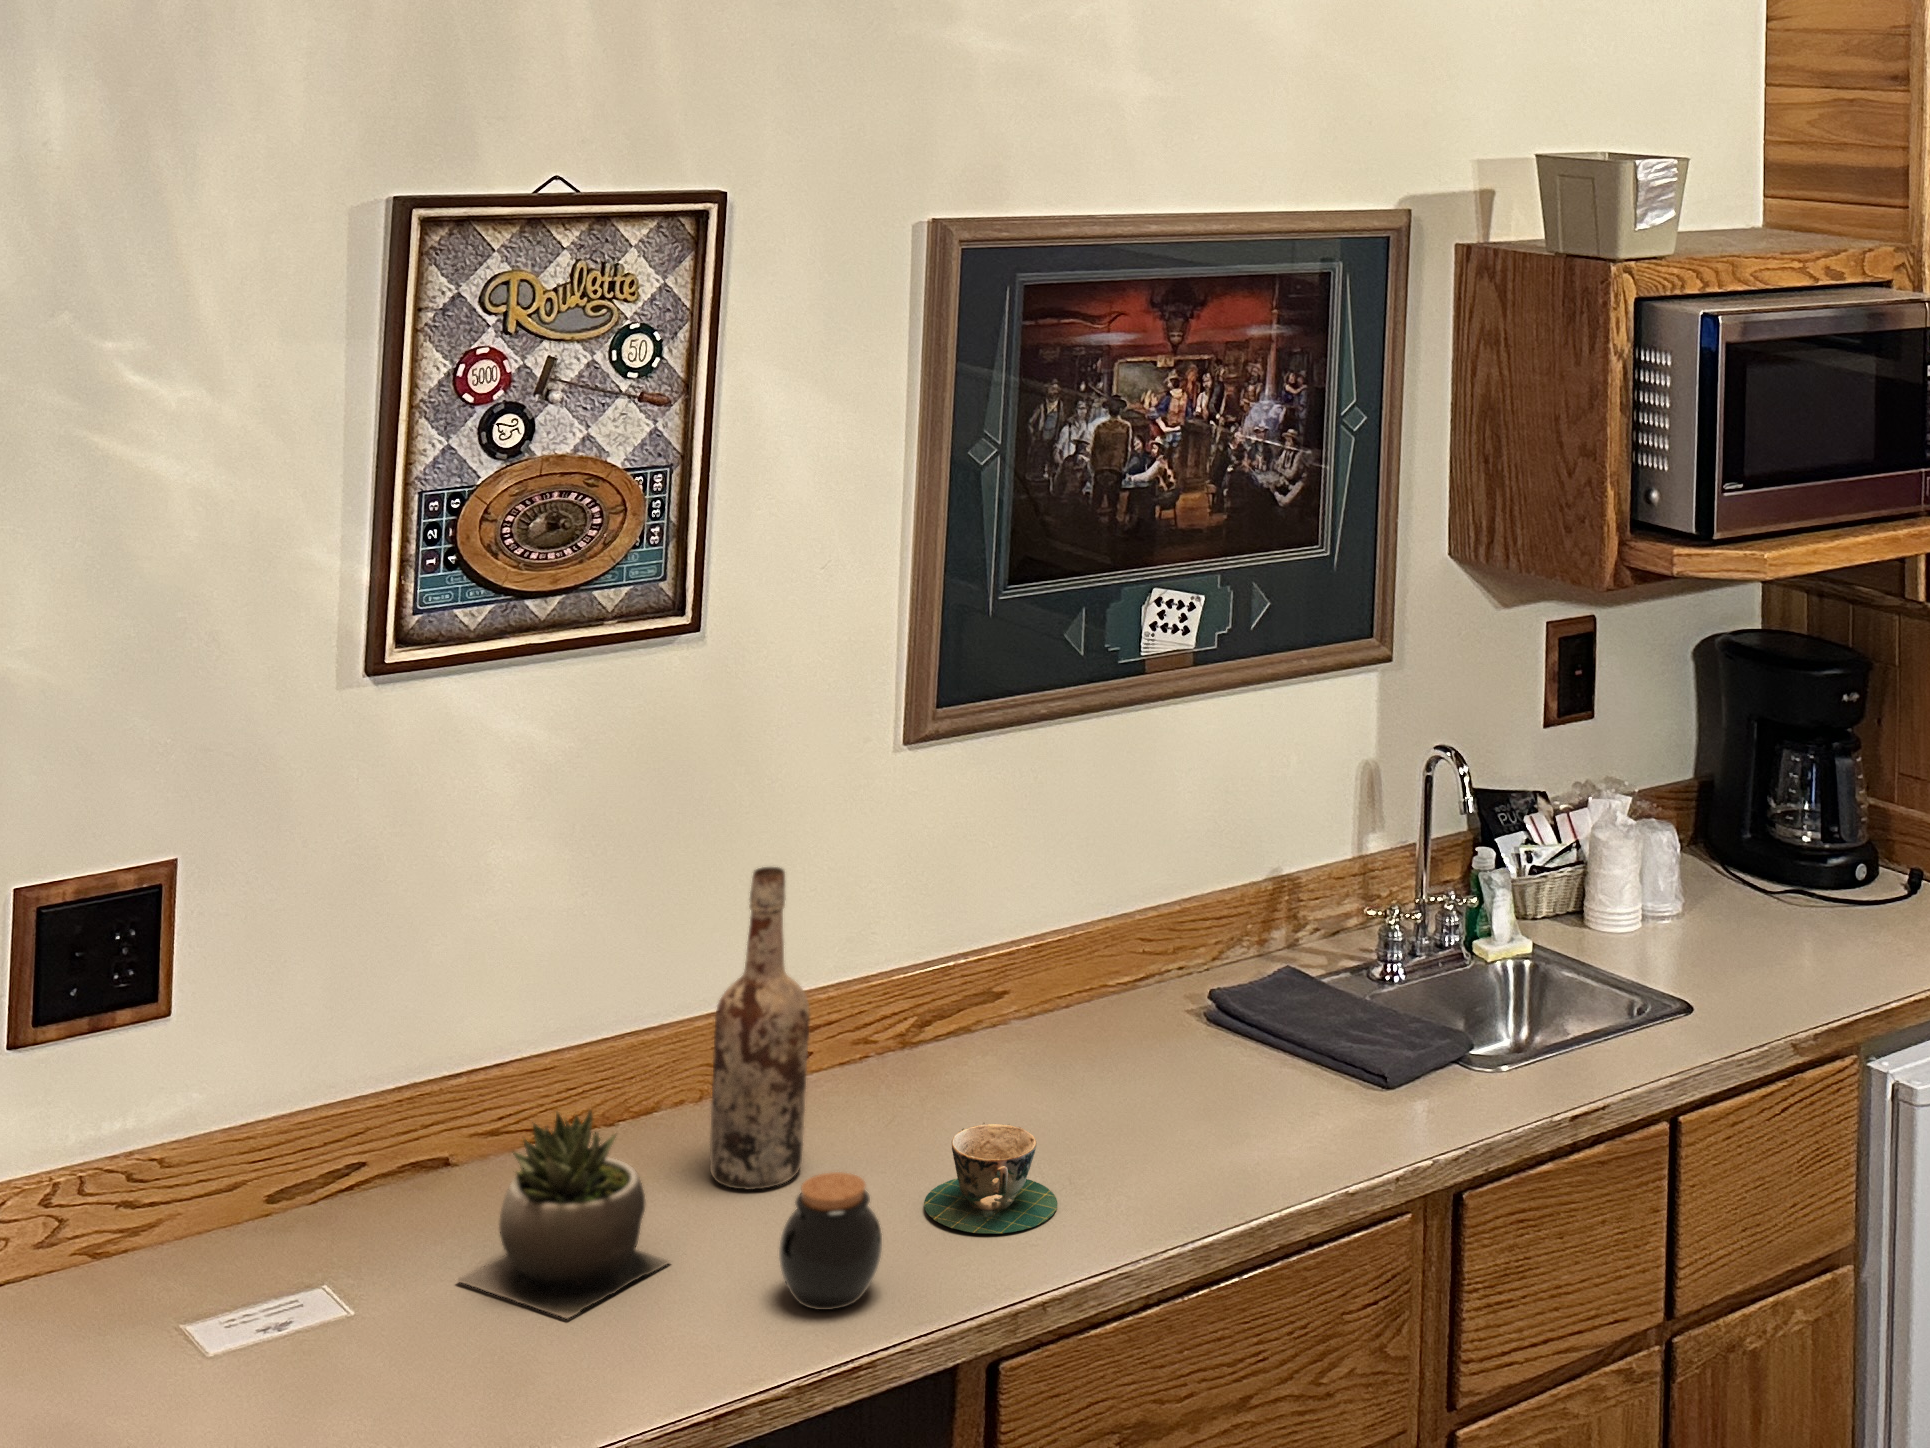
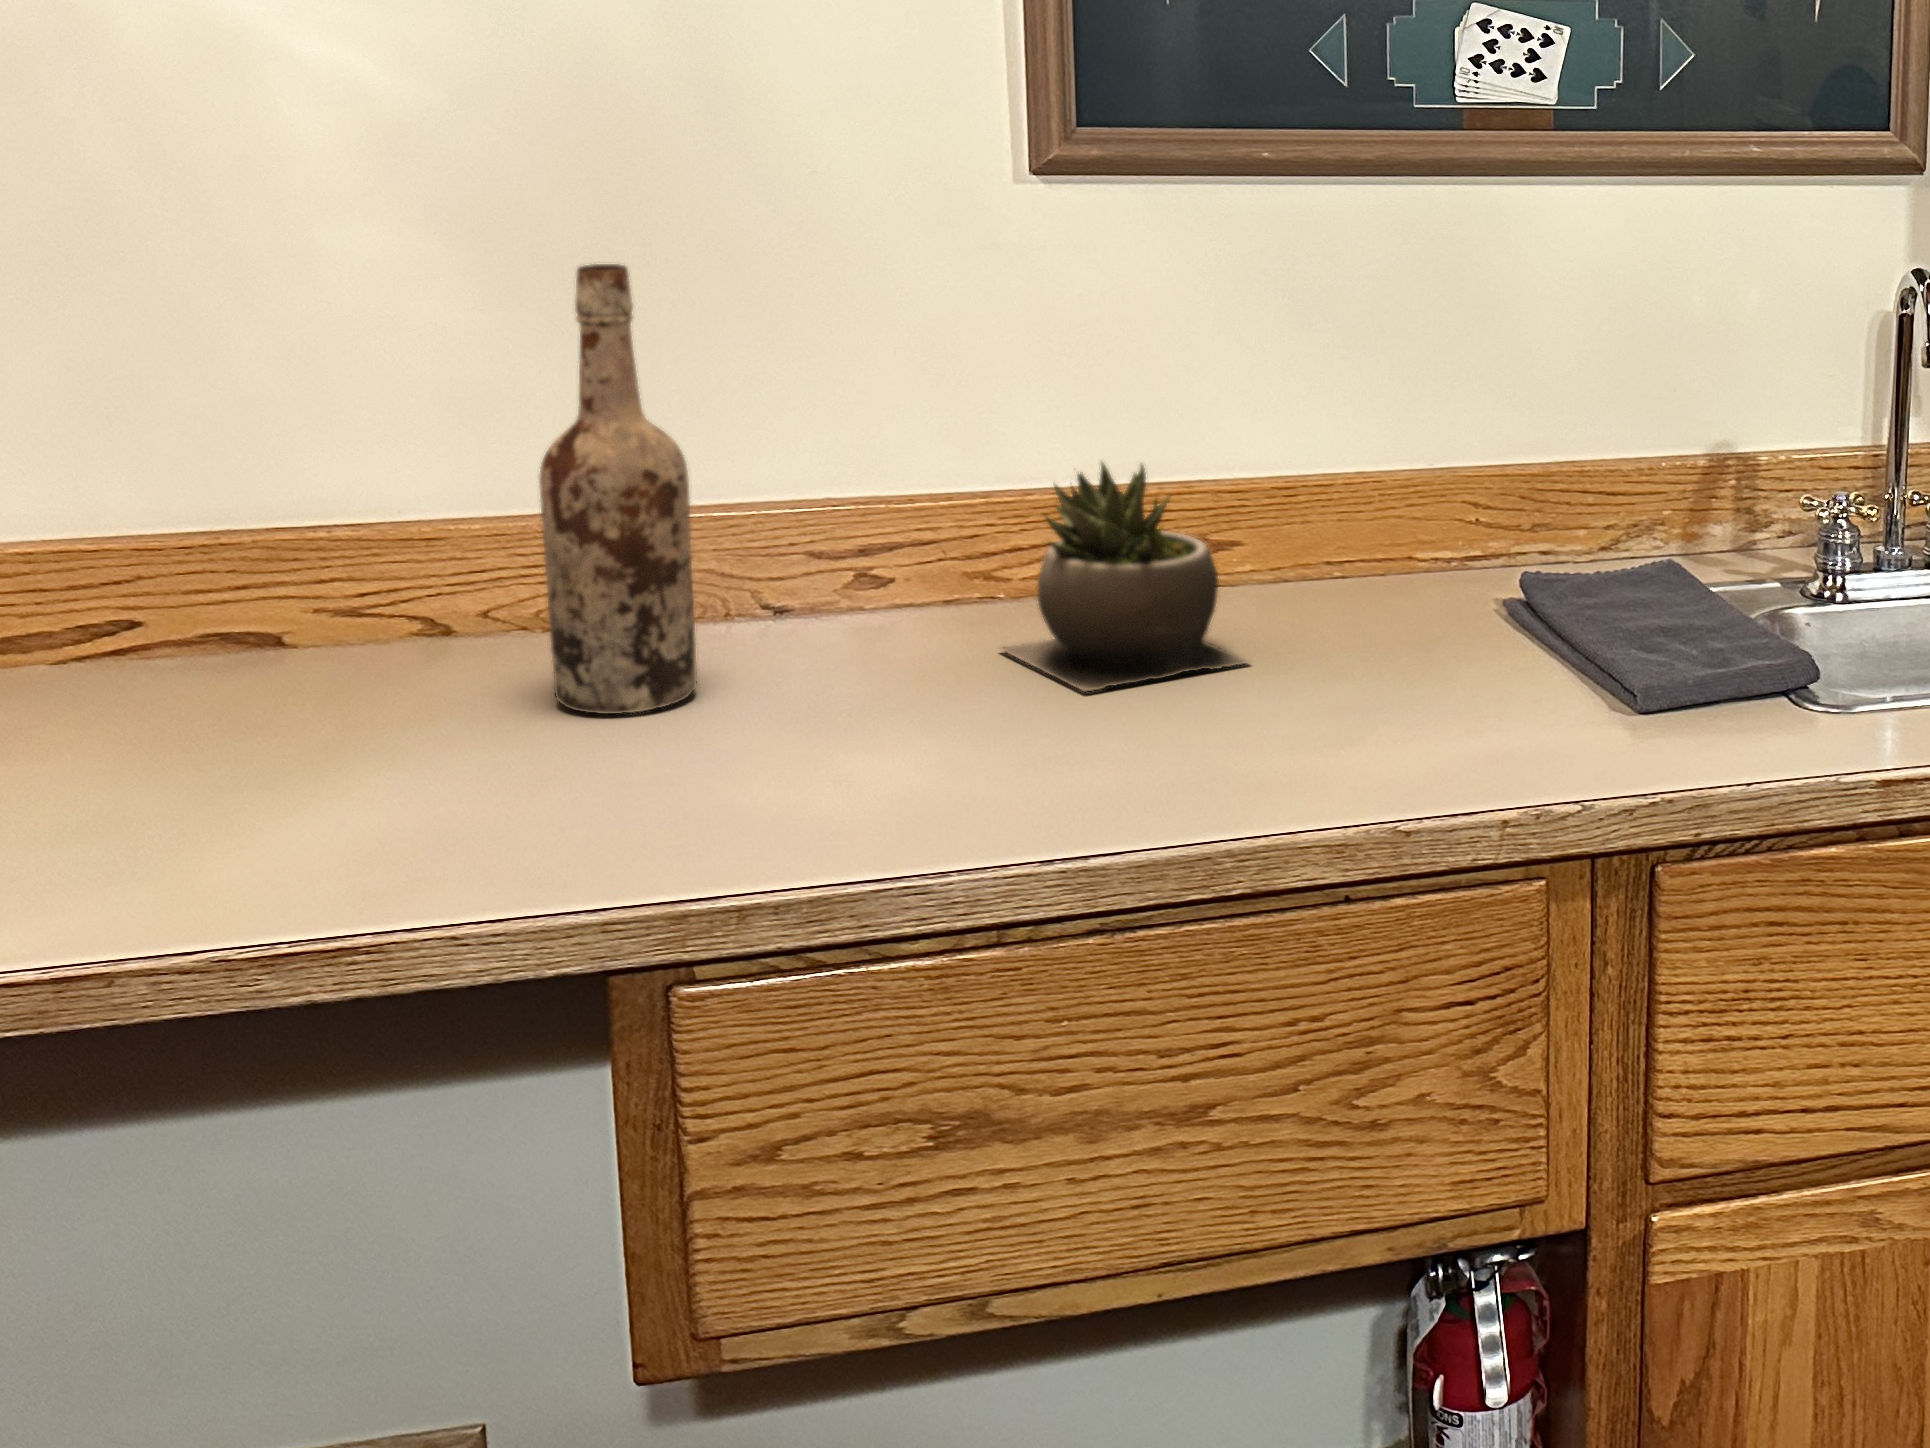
succulent plant: present [458,1111,670,1318] -> present [1002,463,1248,691]
teacup: present [924,1122,1057,1234] -> none [753,654,967,800]
jar: present [779,1172,882,1310] -> none [383,661,554,850]

